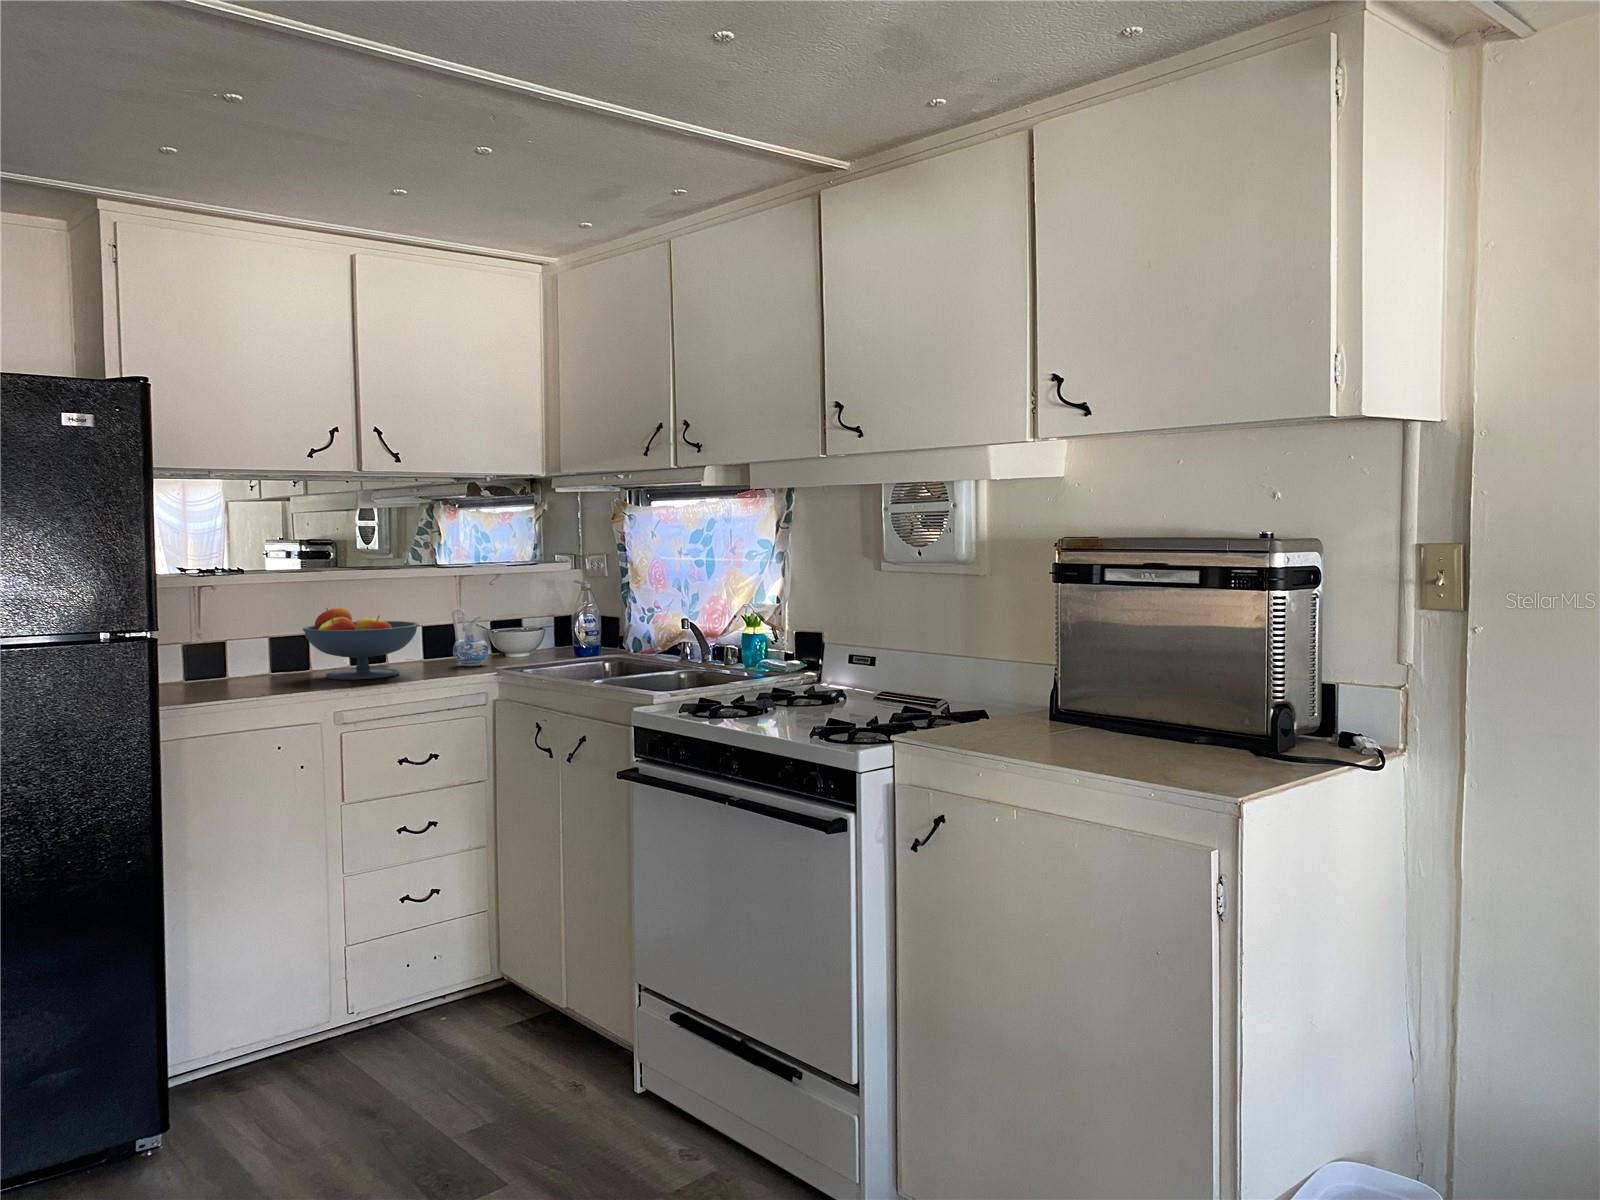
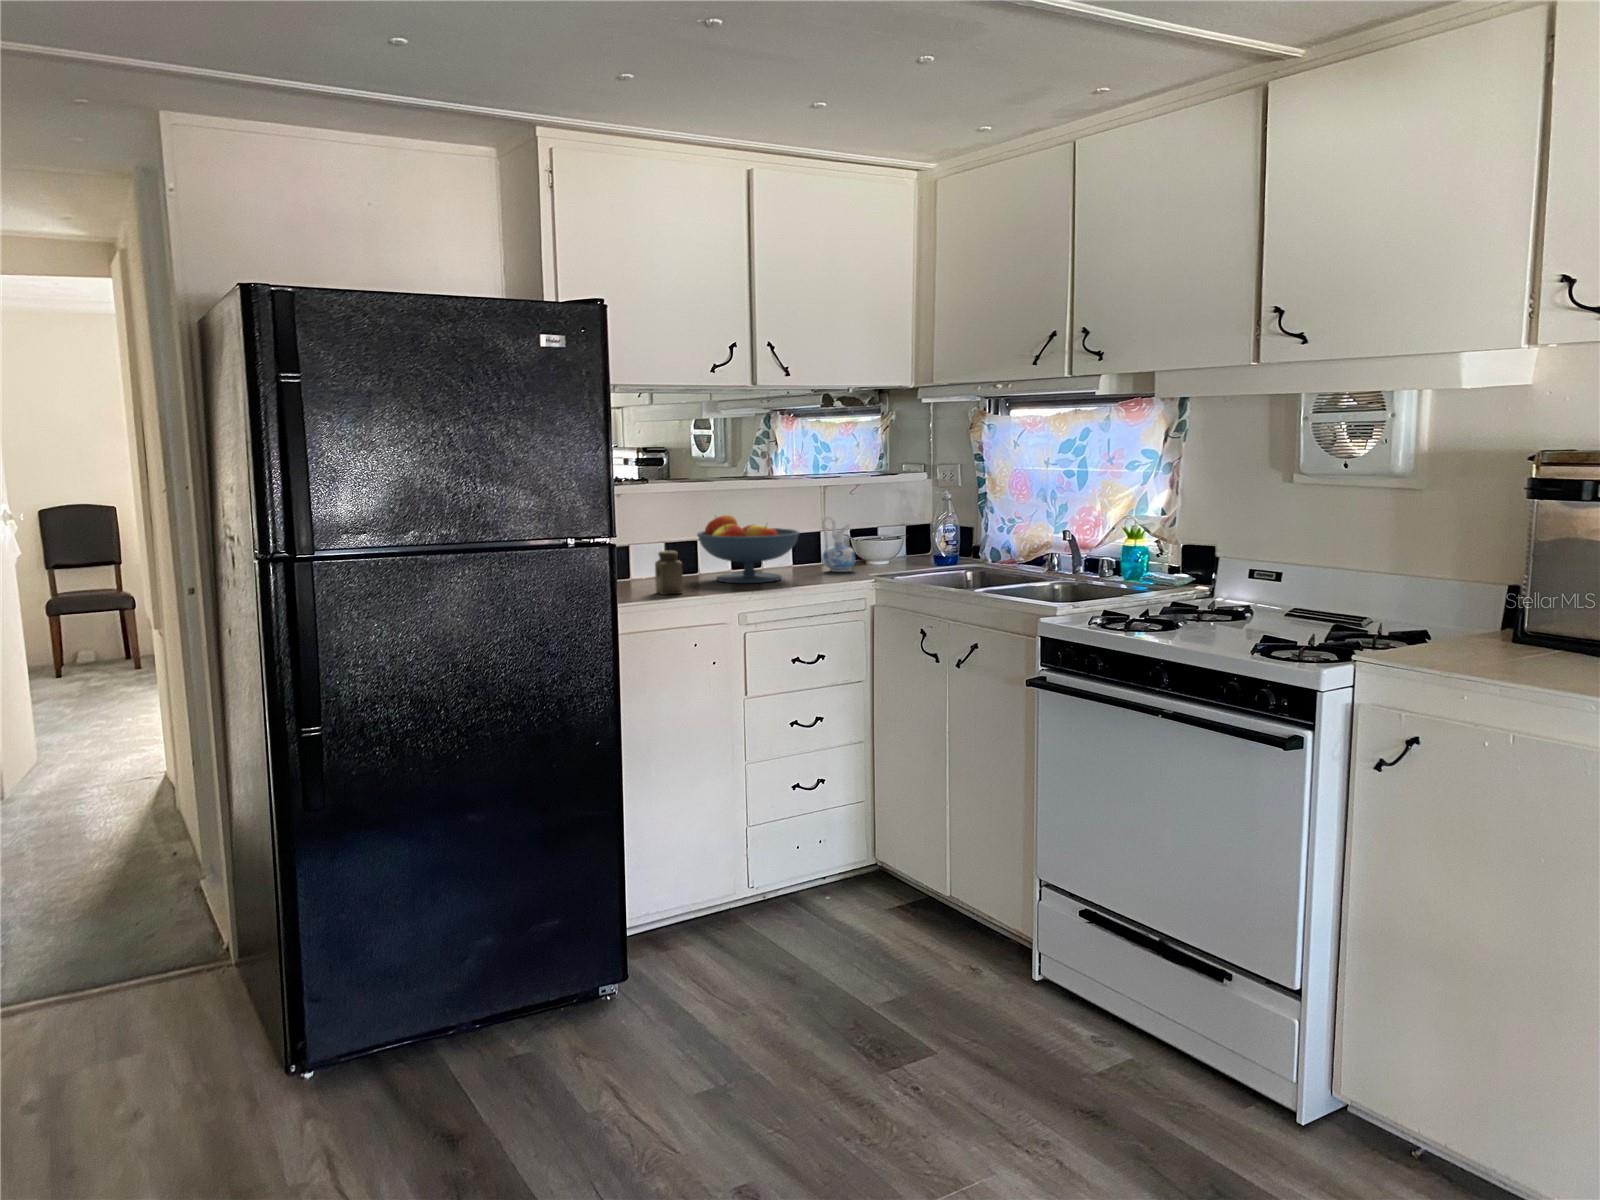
salt shaker: none [241,646,272,694] -> present [655,551,683,595]

